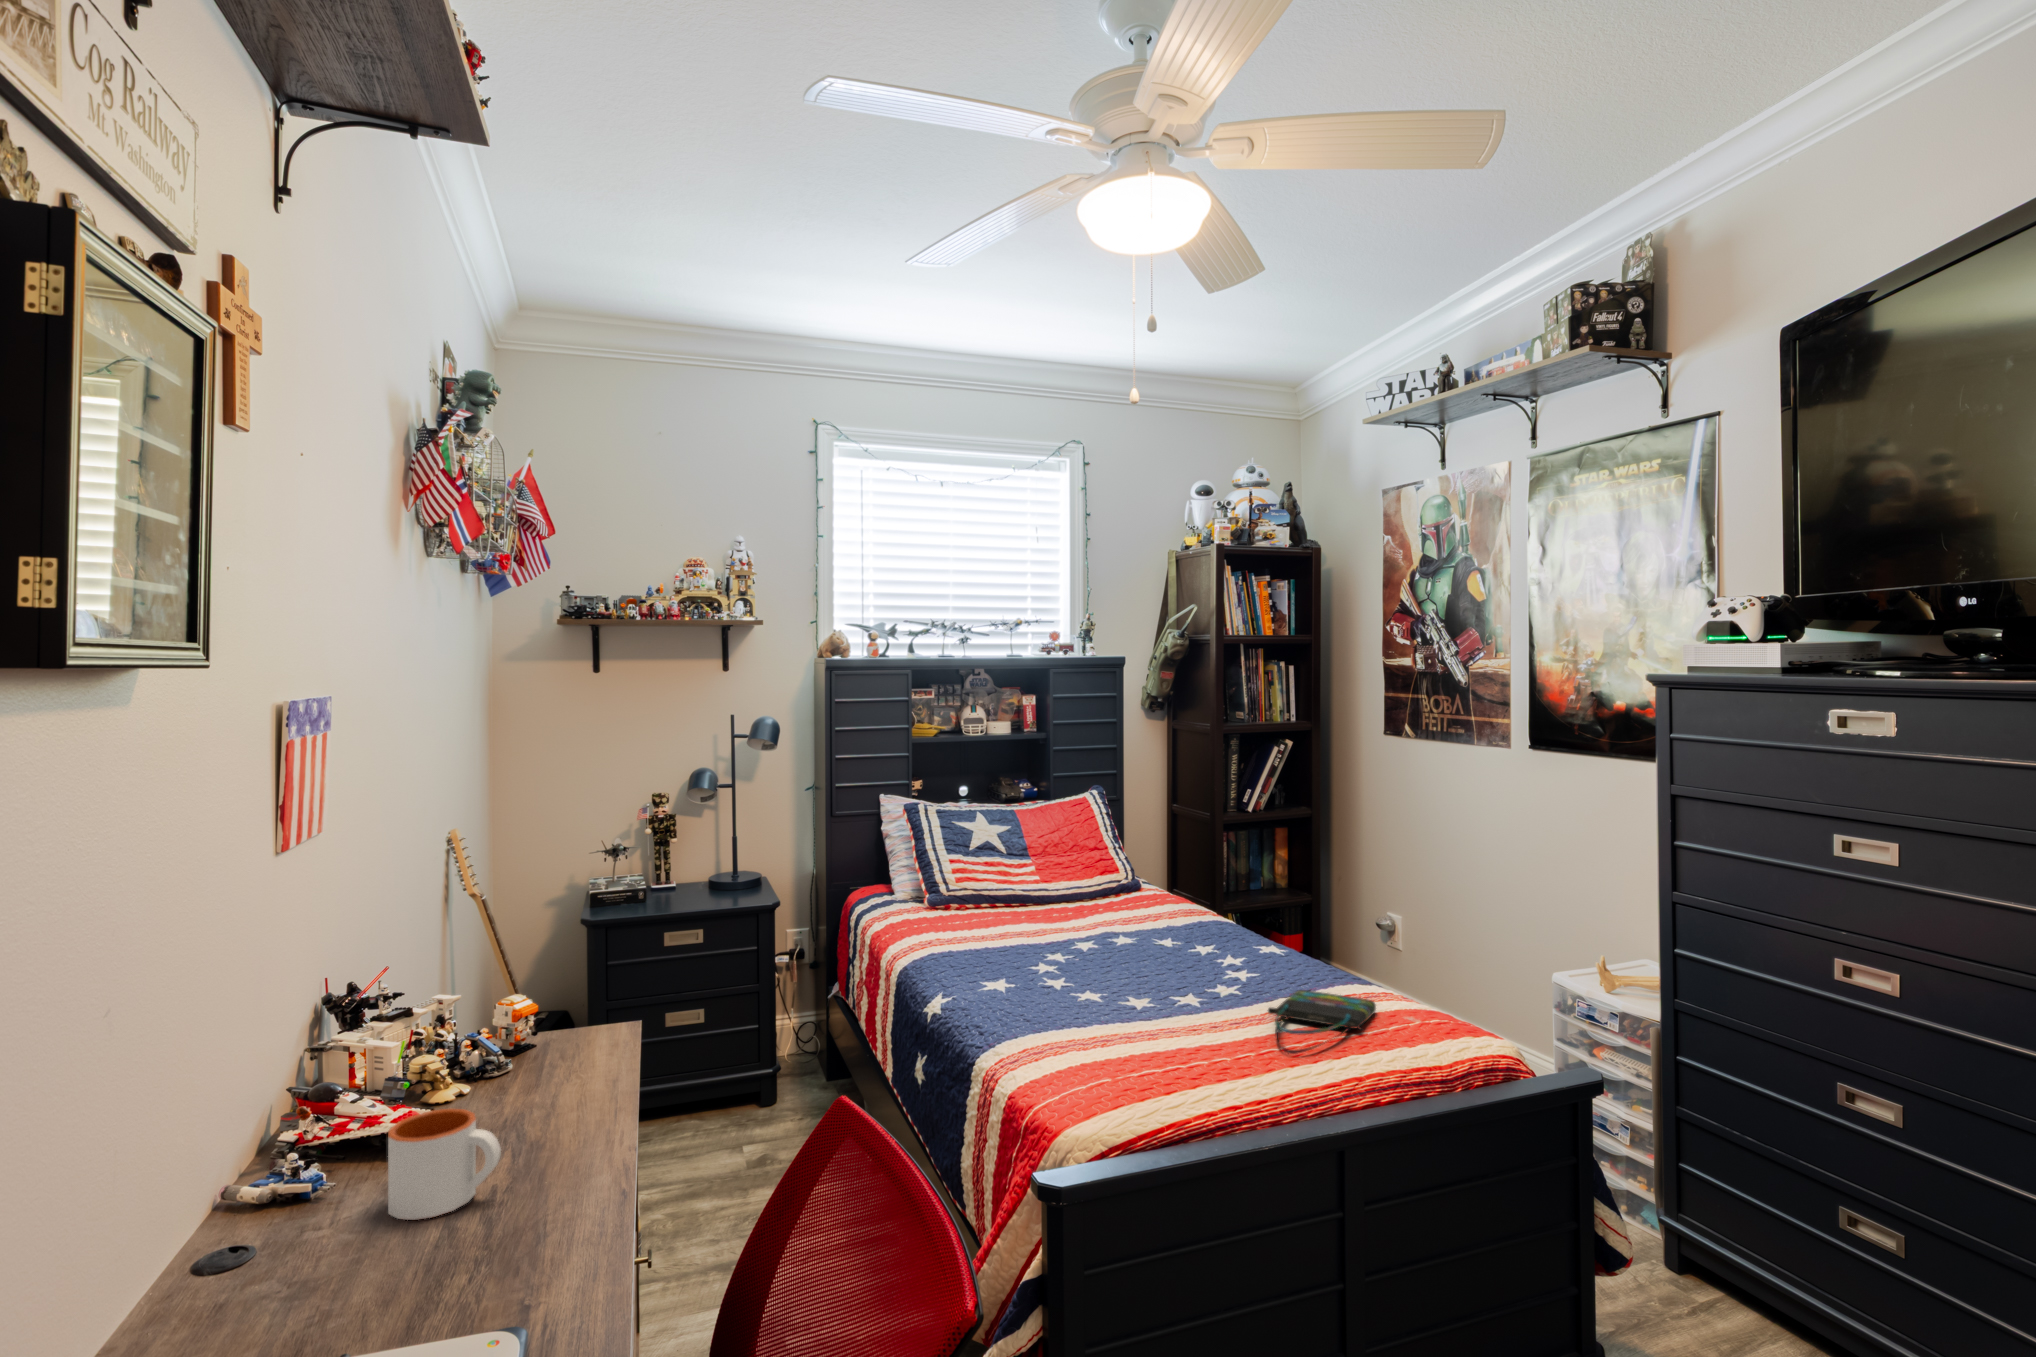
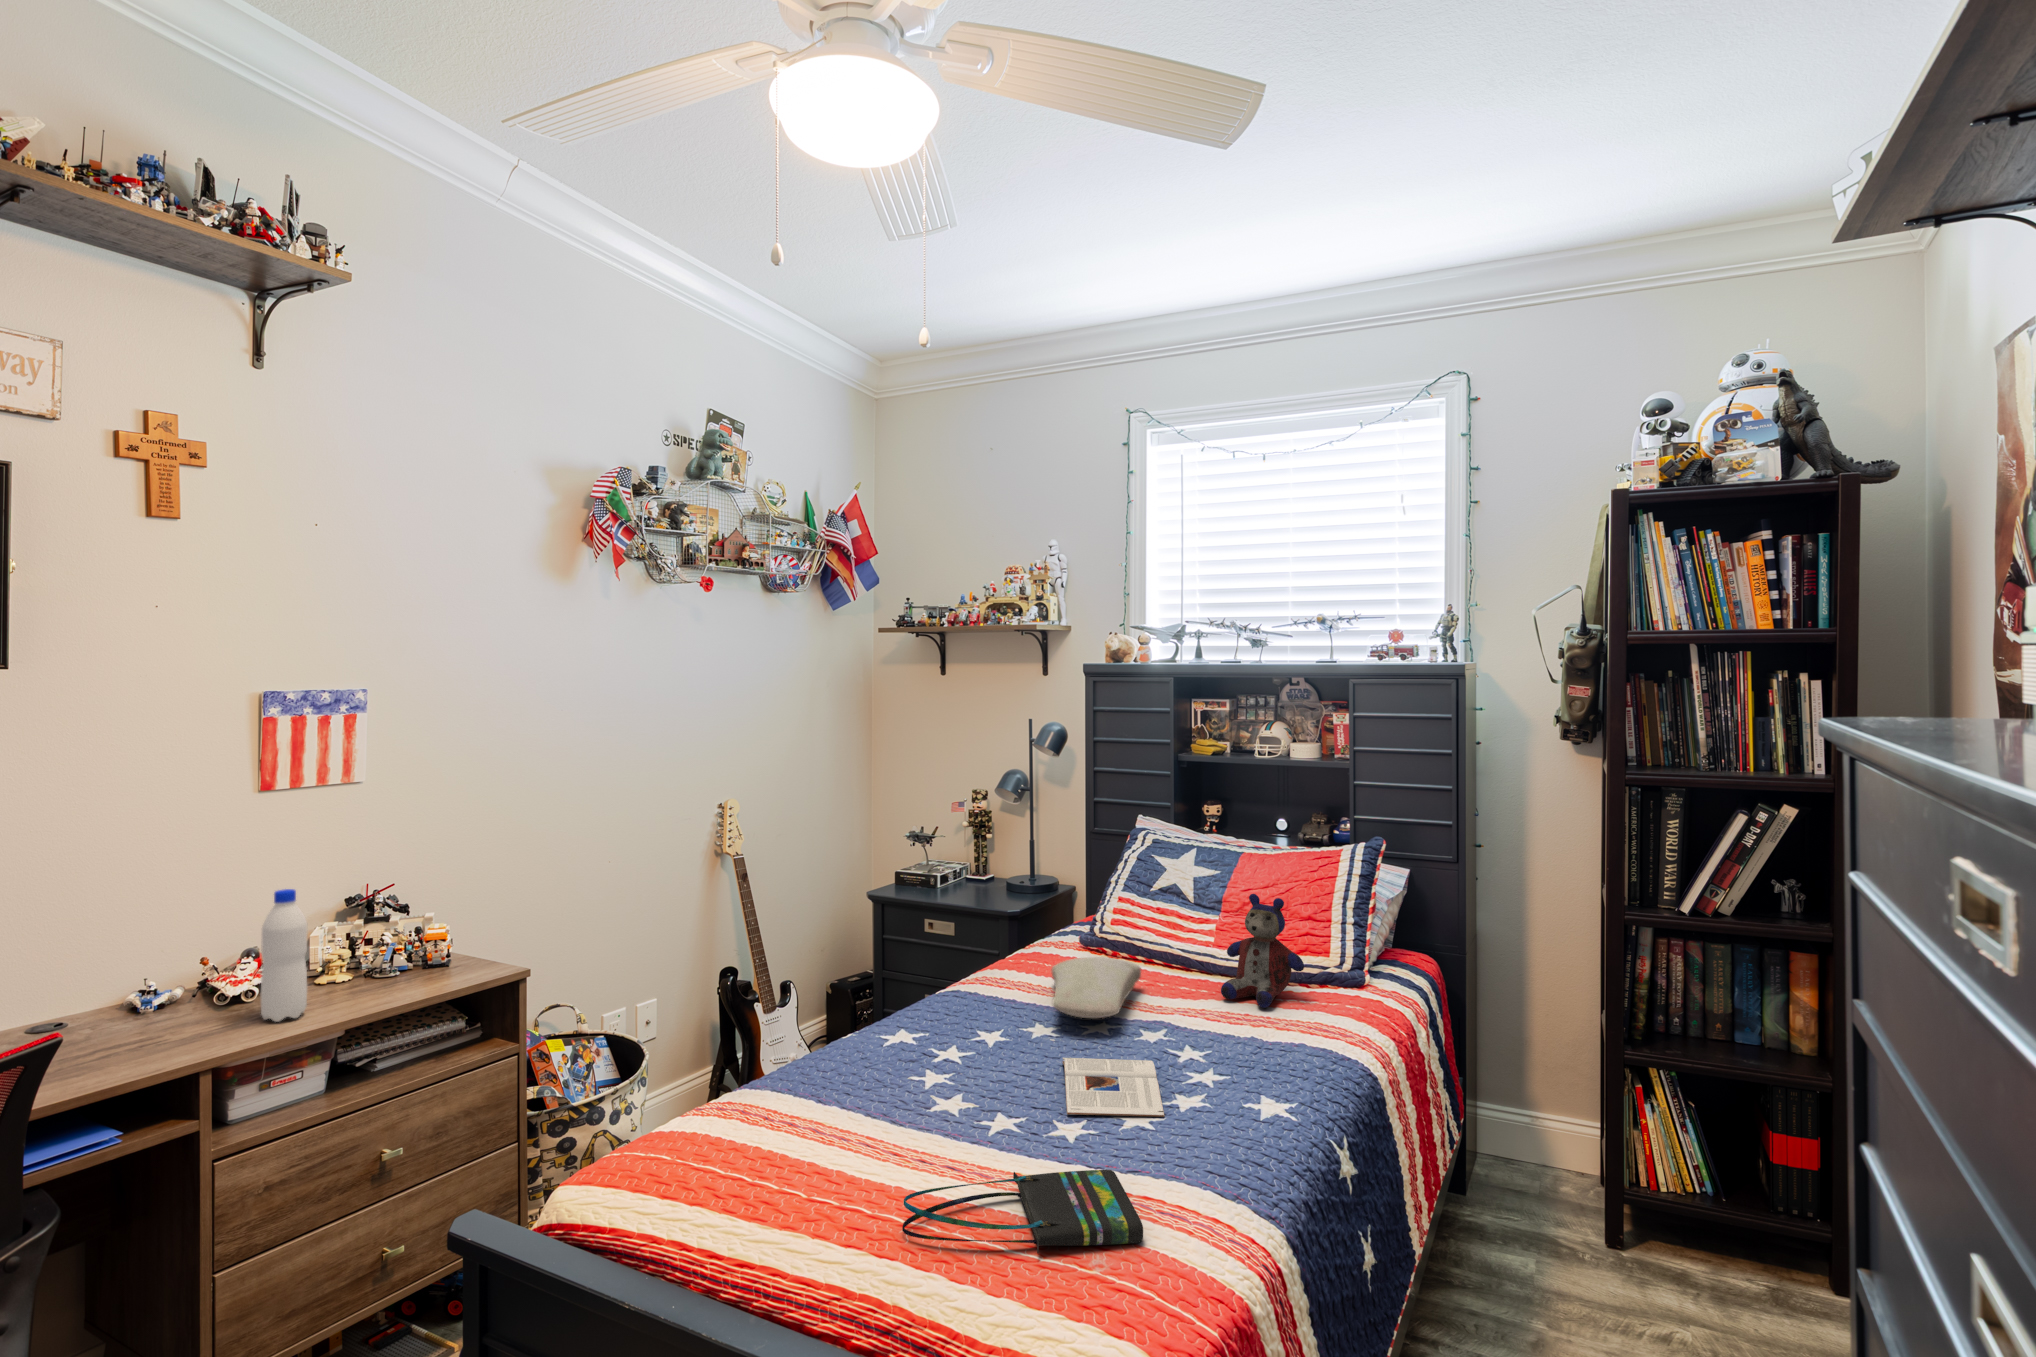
stuffed bear: none [1071,829,1133,912] -> present [1221,894,1304,1008]
pillow: none [973,899,1097,940] -> present [1051,957,1141,1018]
magazine: none [1113,944,1233,984] -> present [1063,1058,1165,1117]
water bottle: none [490,949,548,1140] -> present [261,889,307,1022]
mug: present [388,1108,501,1220] -> none [110,981,176,1048]

